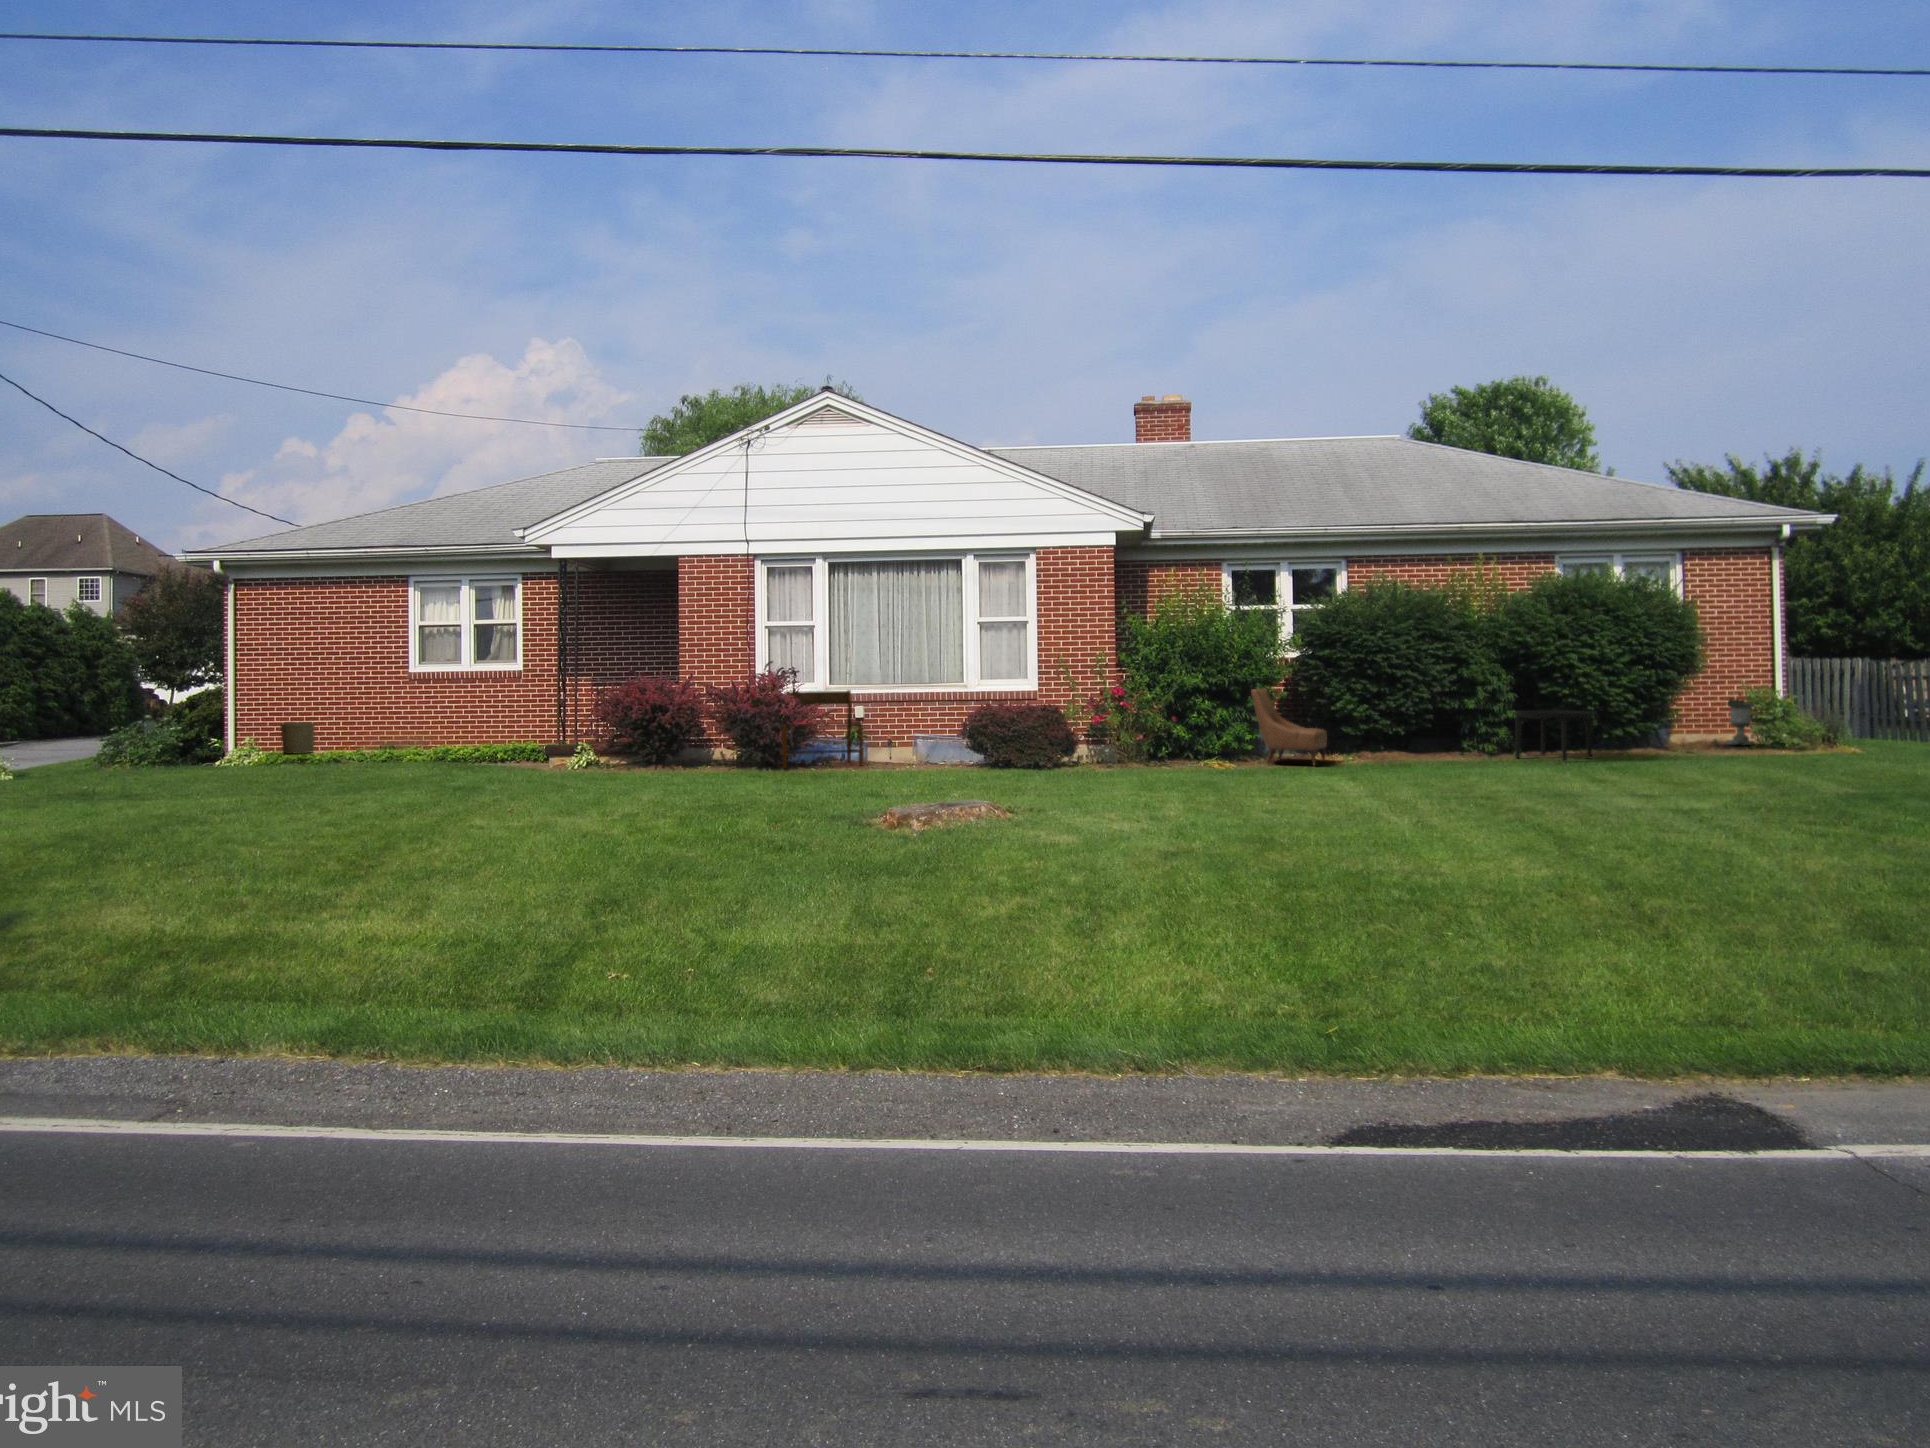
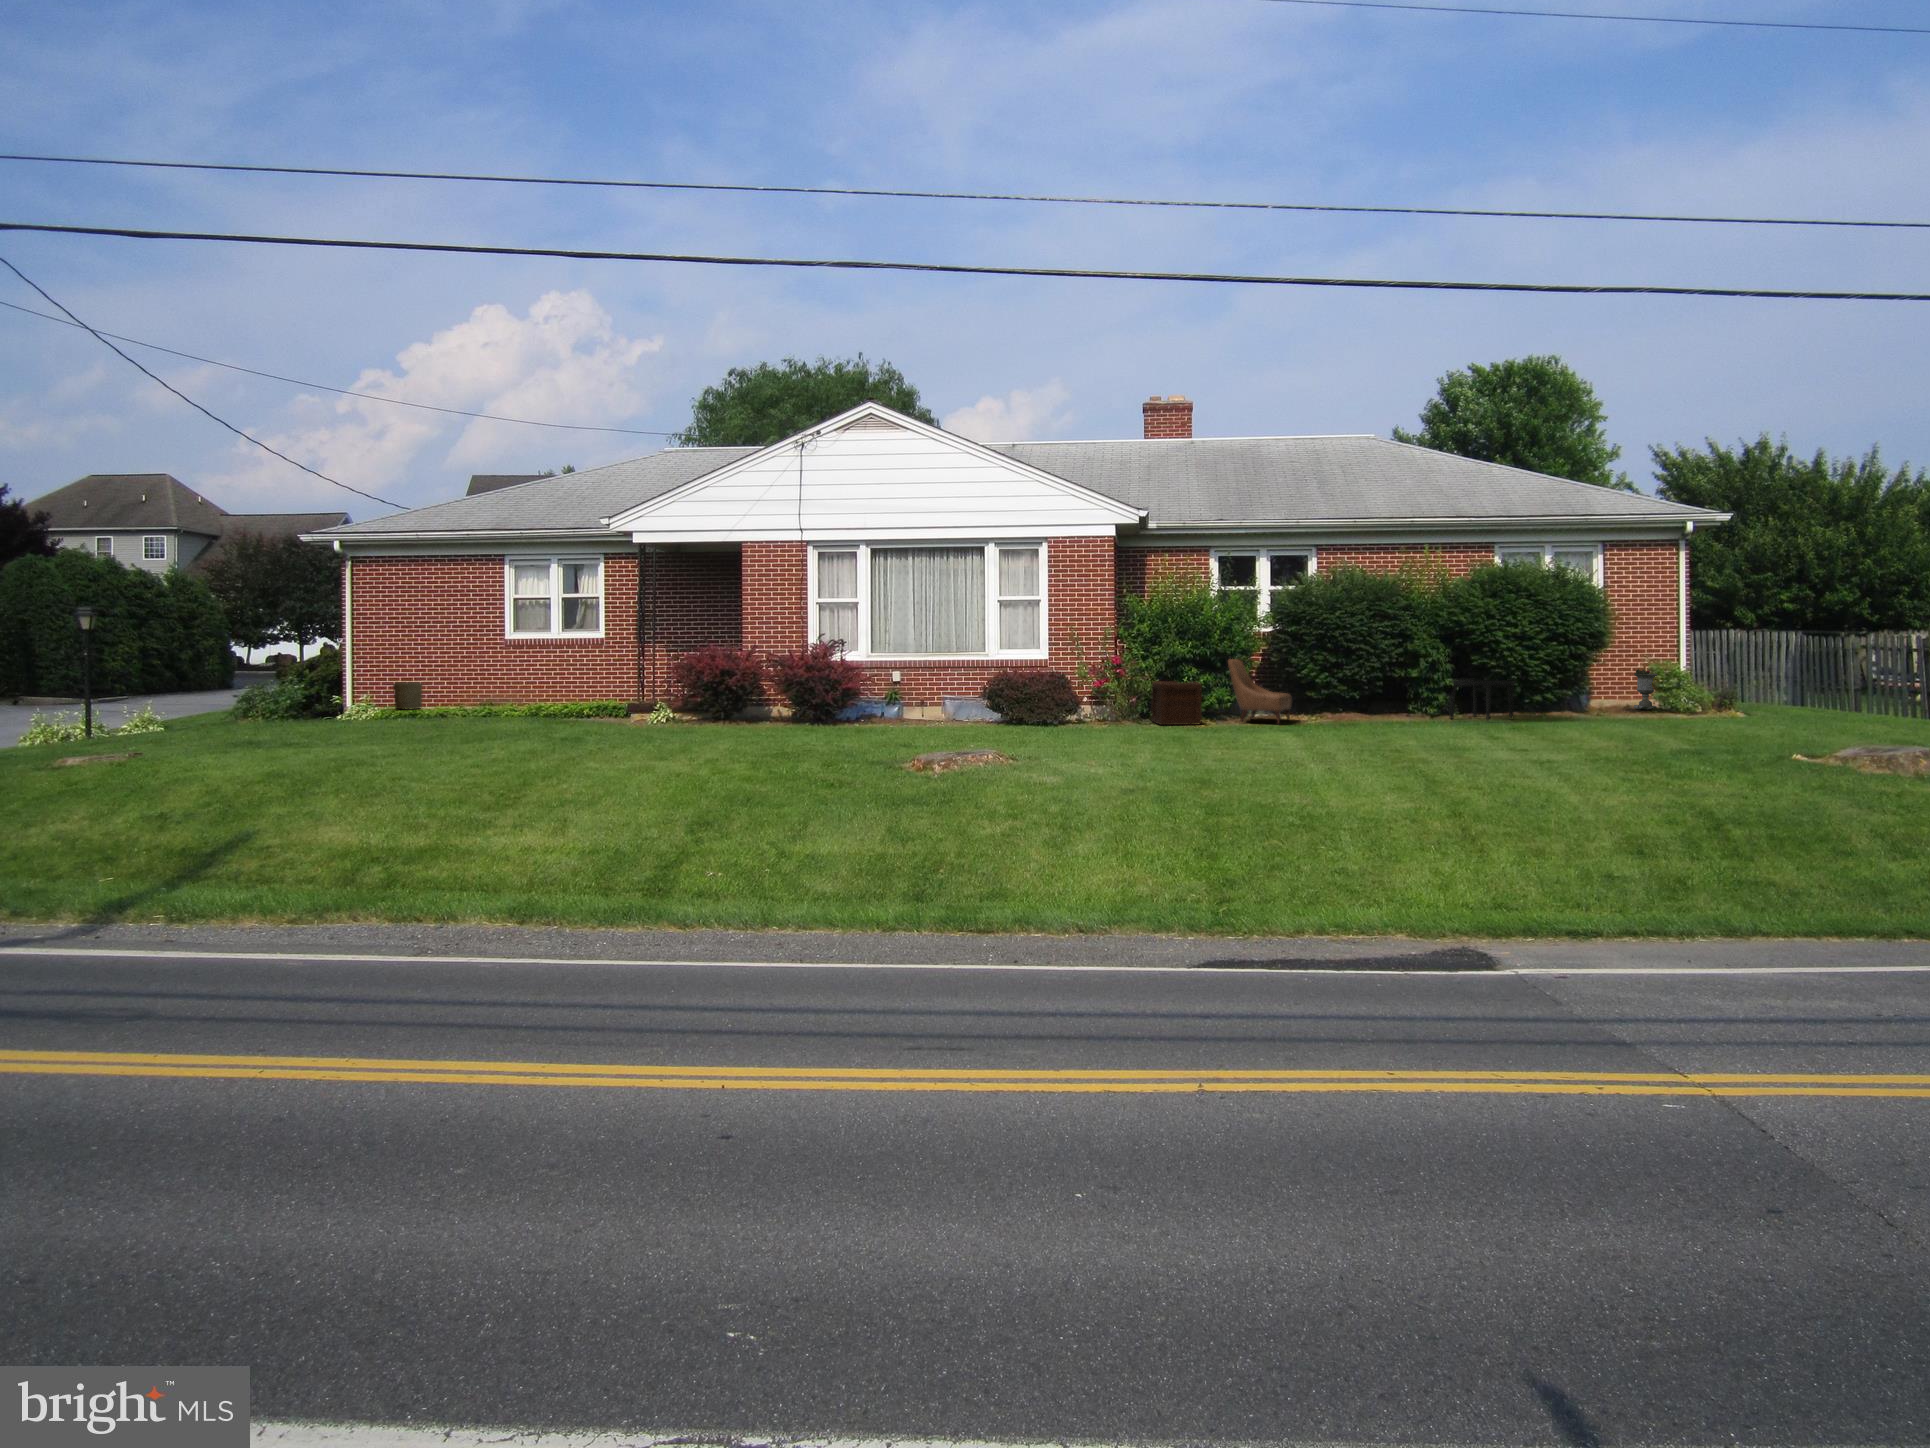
bench: present [779,690,863,768] -> none [827,658,900,724]
wooden crate: none [1160,715,1222,768] -> present [1151,681,1202,725]

